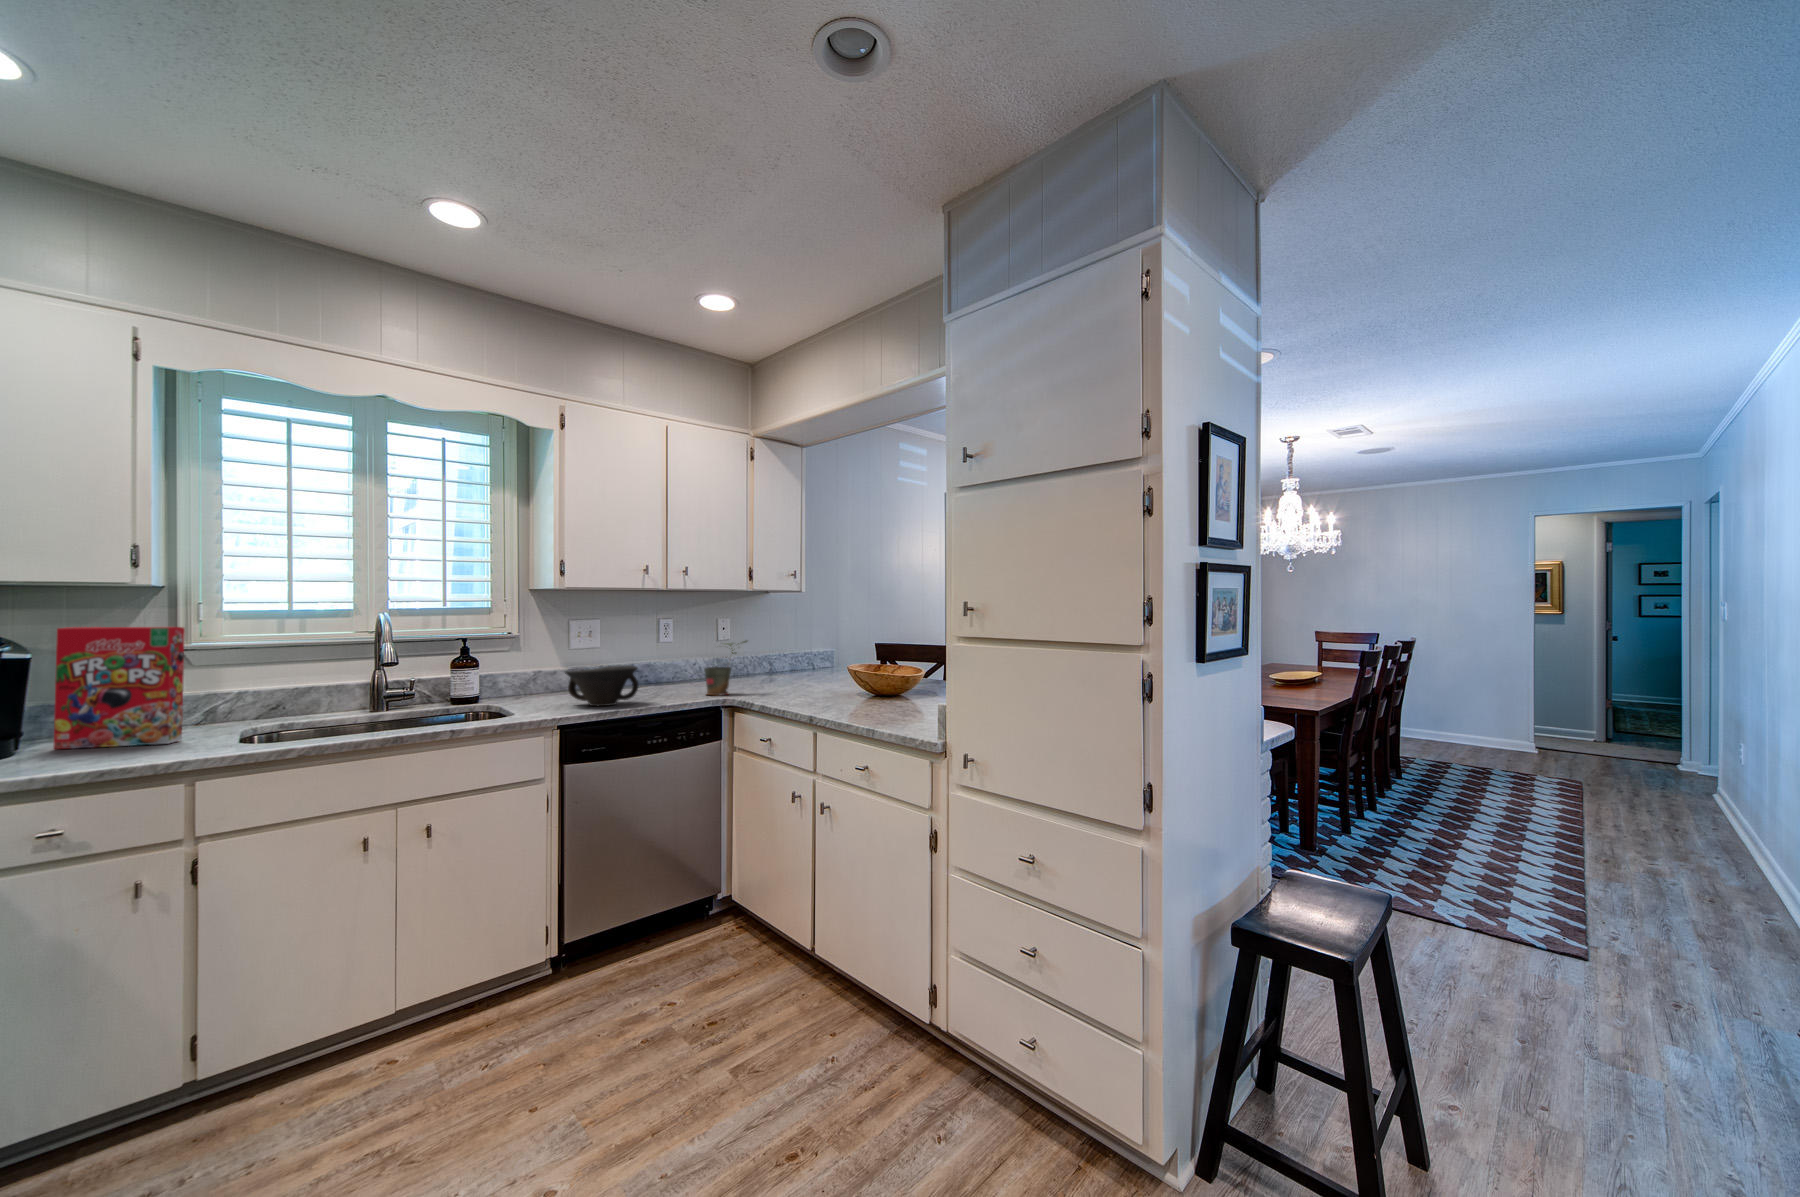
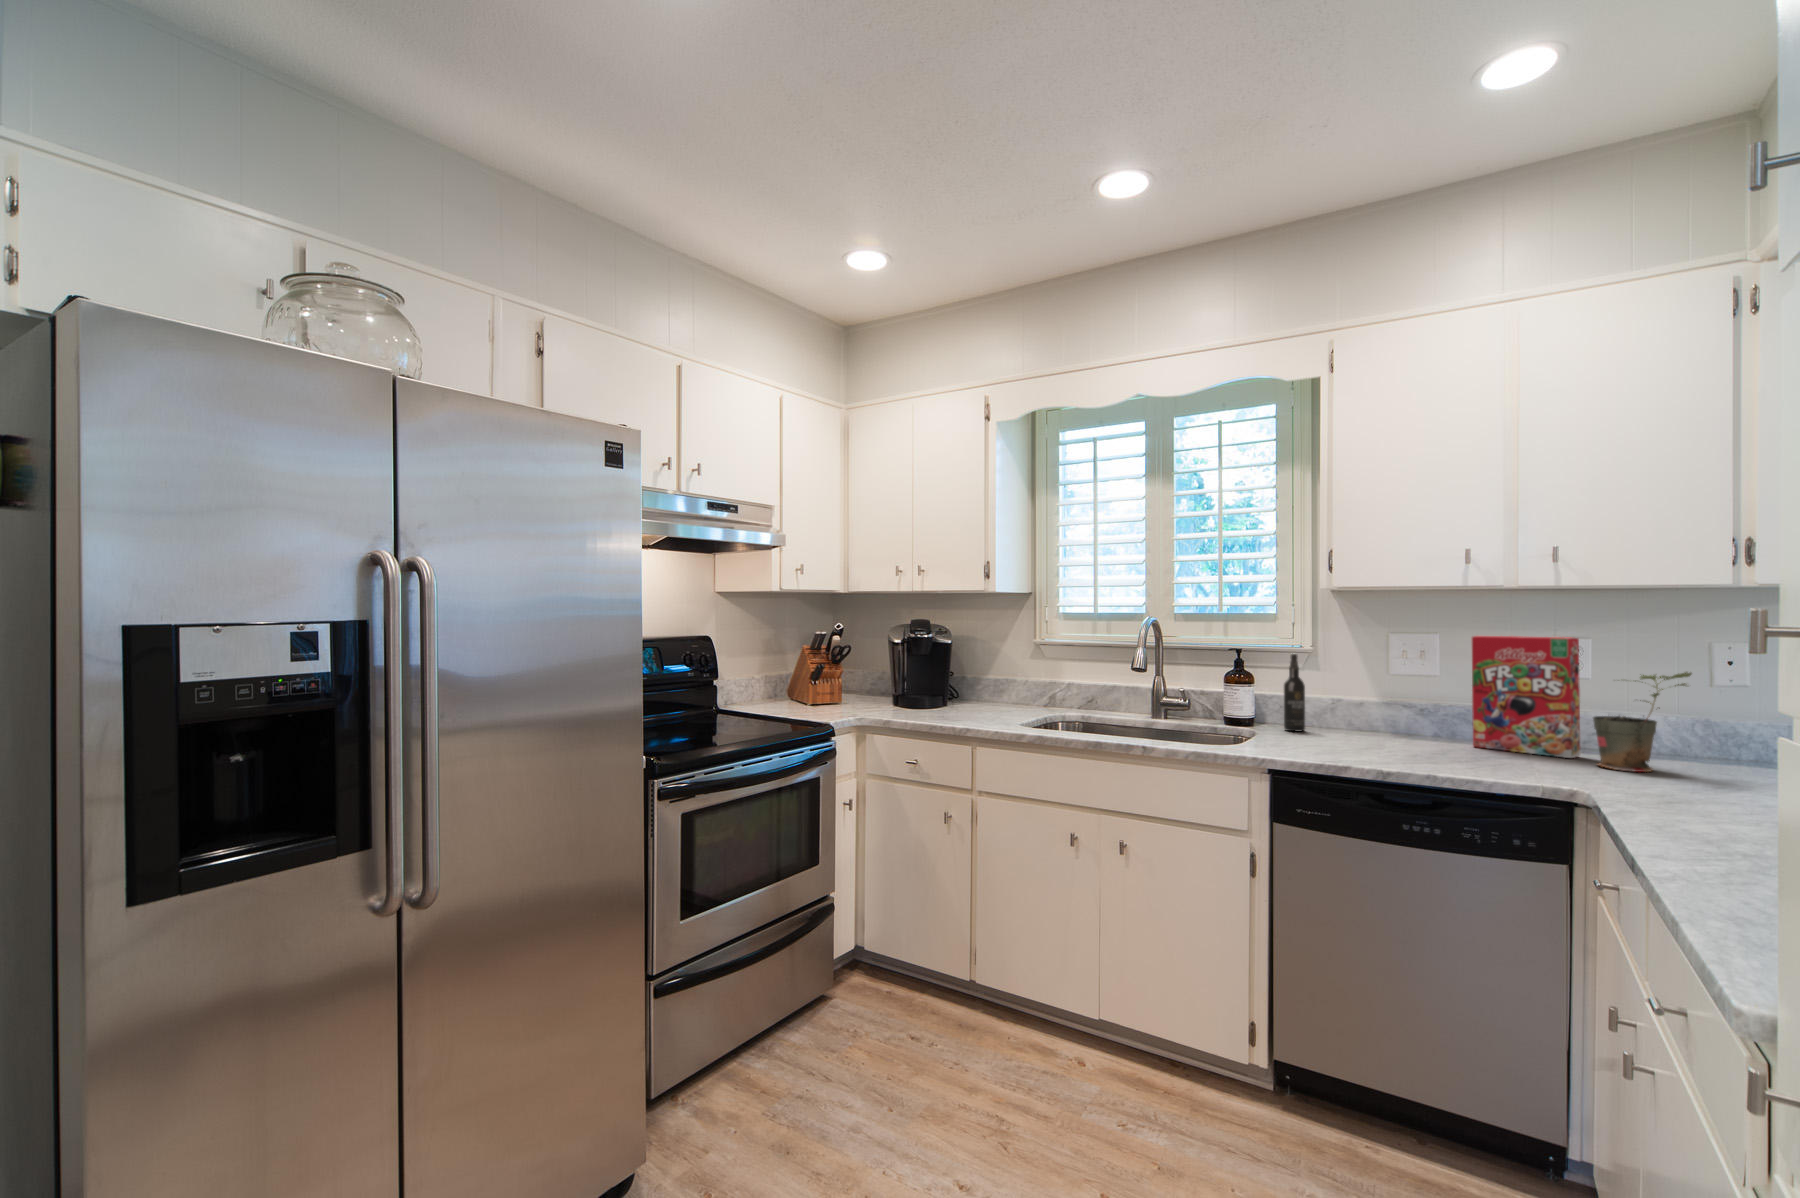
cereal box: present [53,627,185,749] -> present [1472,636,1580,758]
wine bottle: none [504,642,522,704] -> present [1284,653,1305,732]
bowl: present [565,665,638,706] -> none [1322,696,1432,753]

